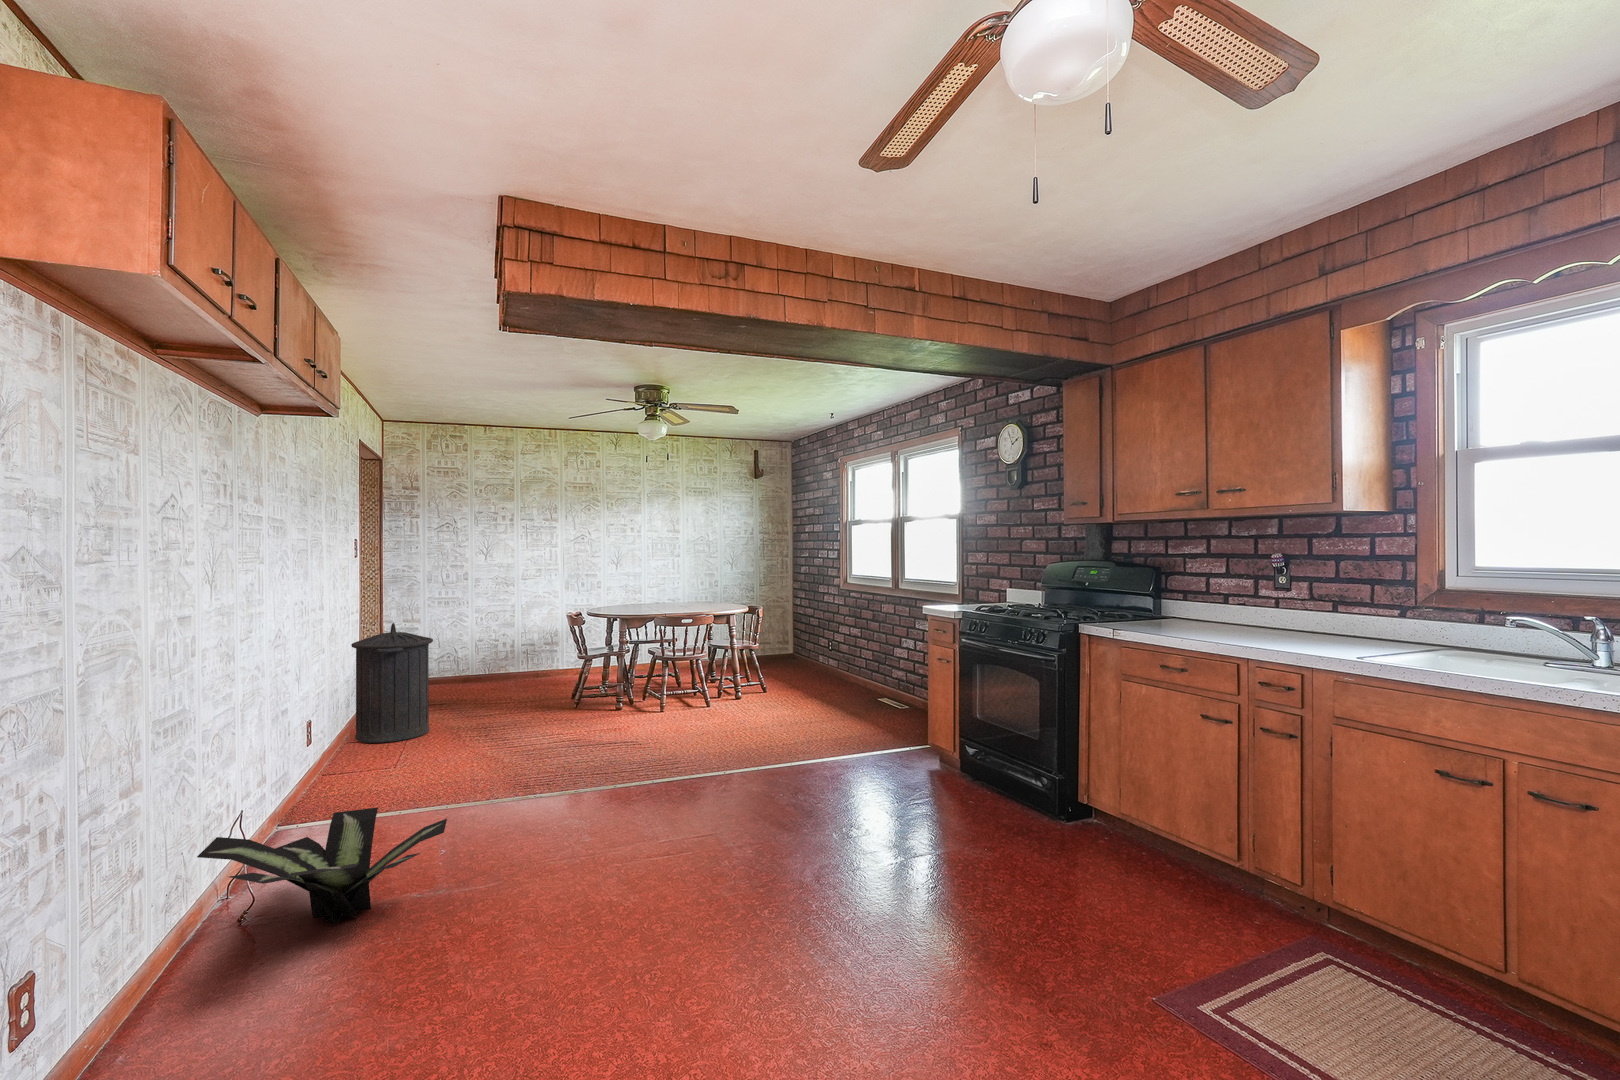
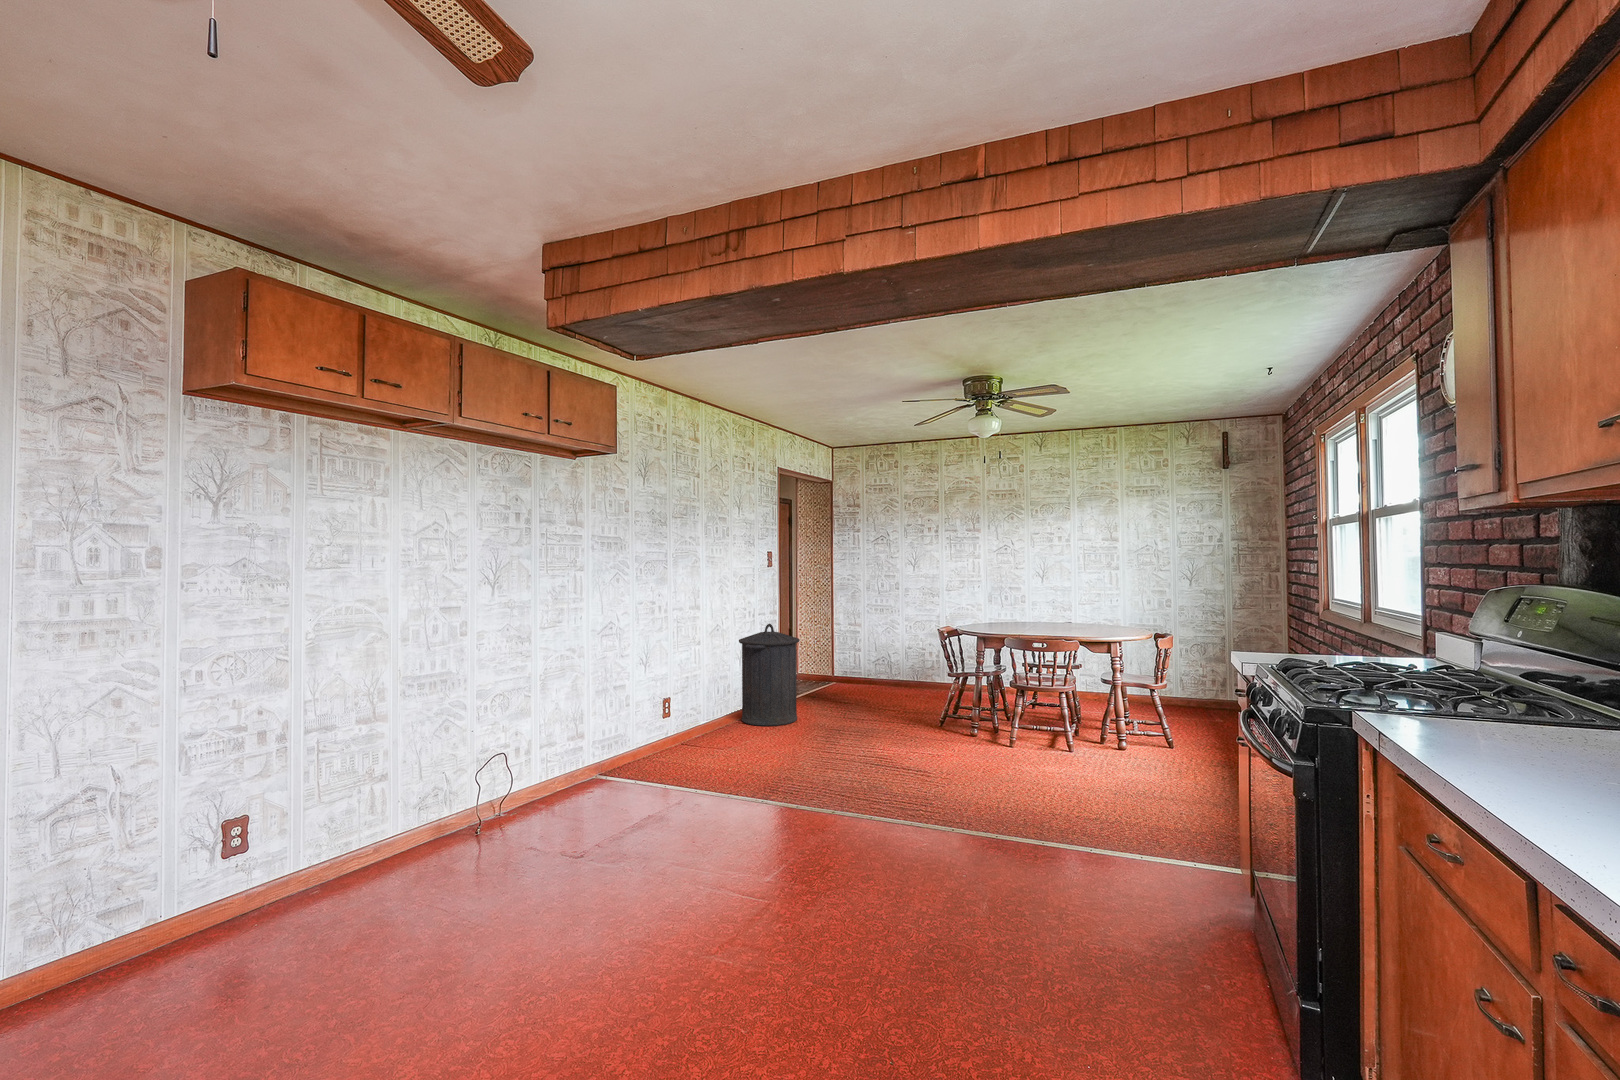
potted plant: present [197,807,447,925] -> none [424,764,581,853]

